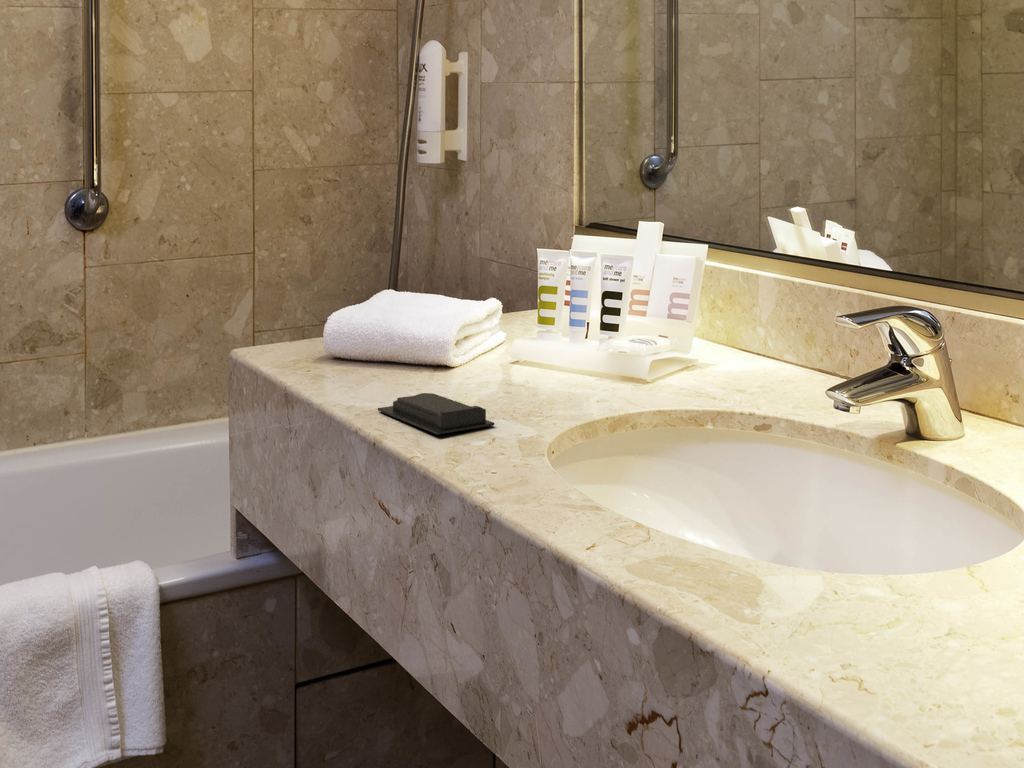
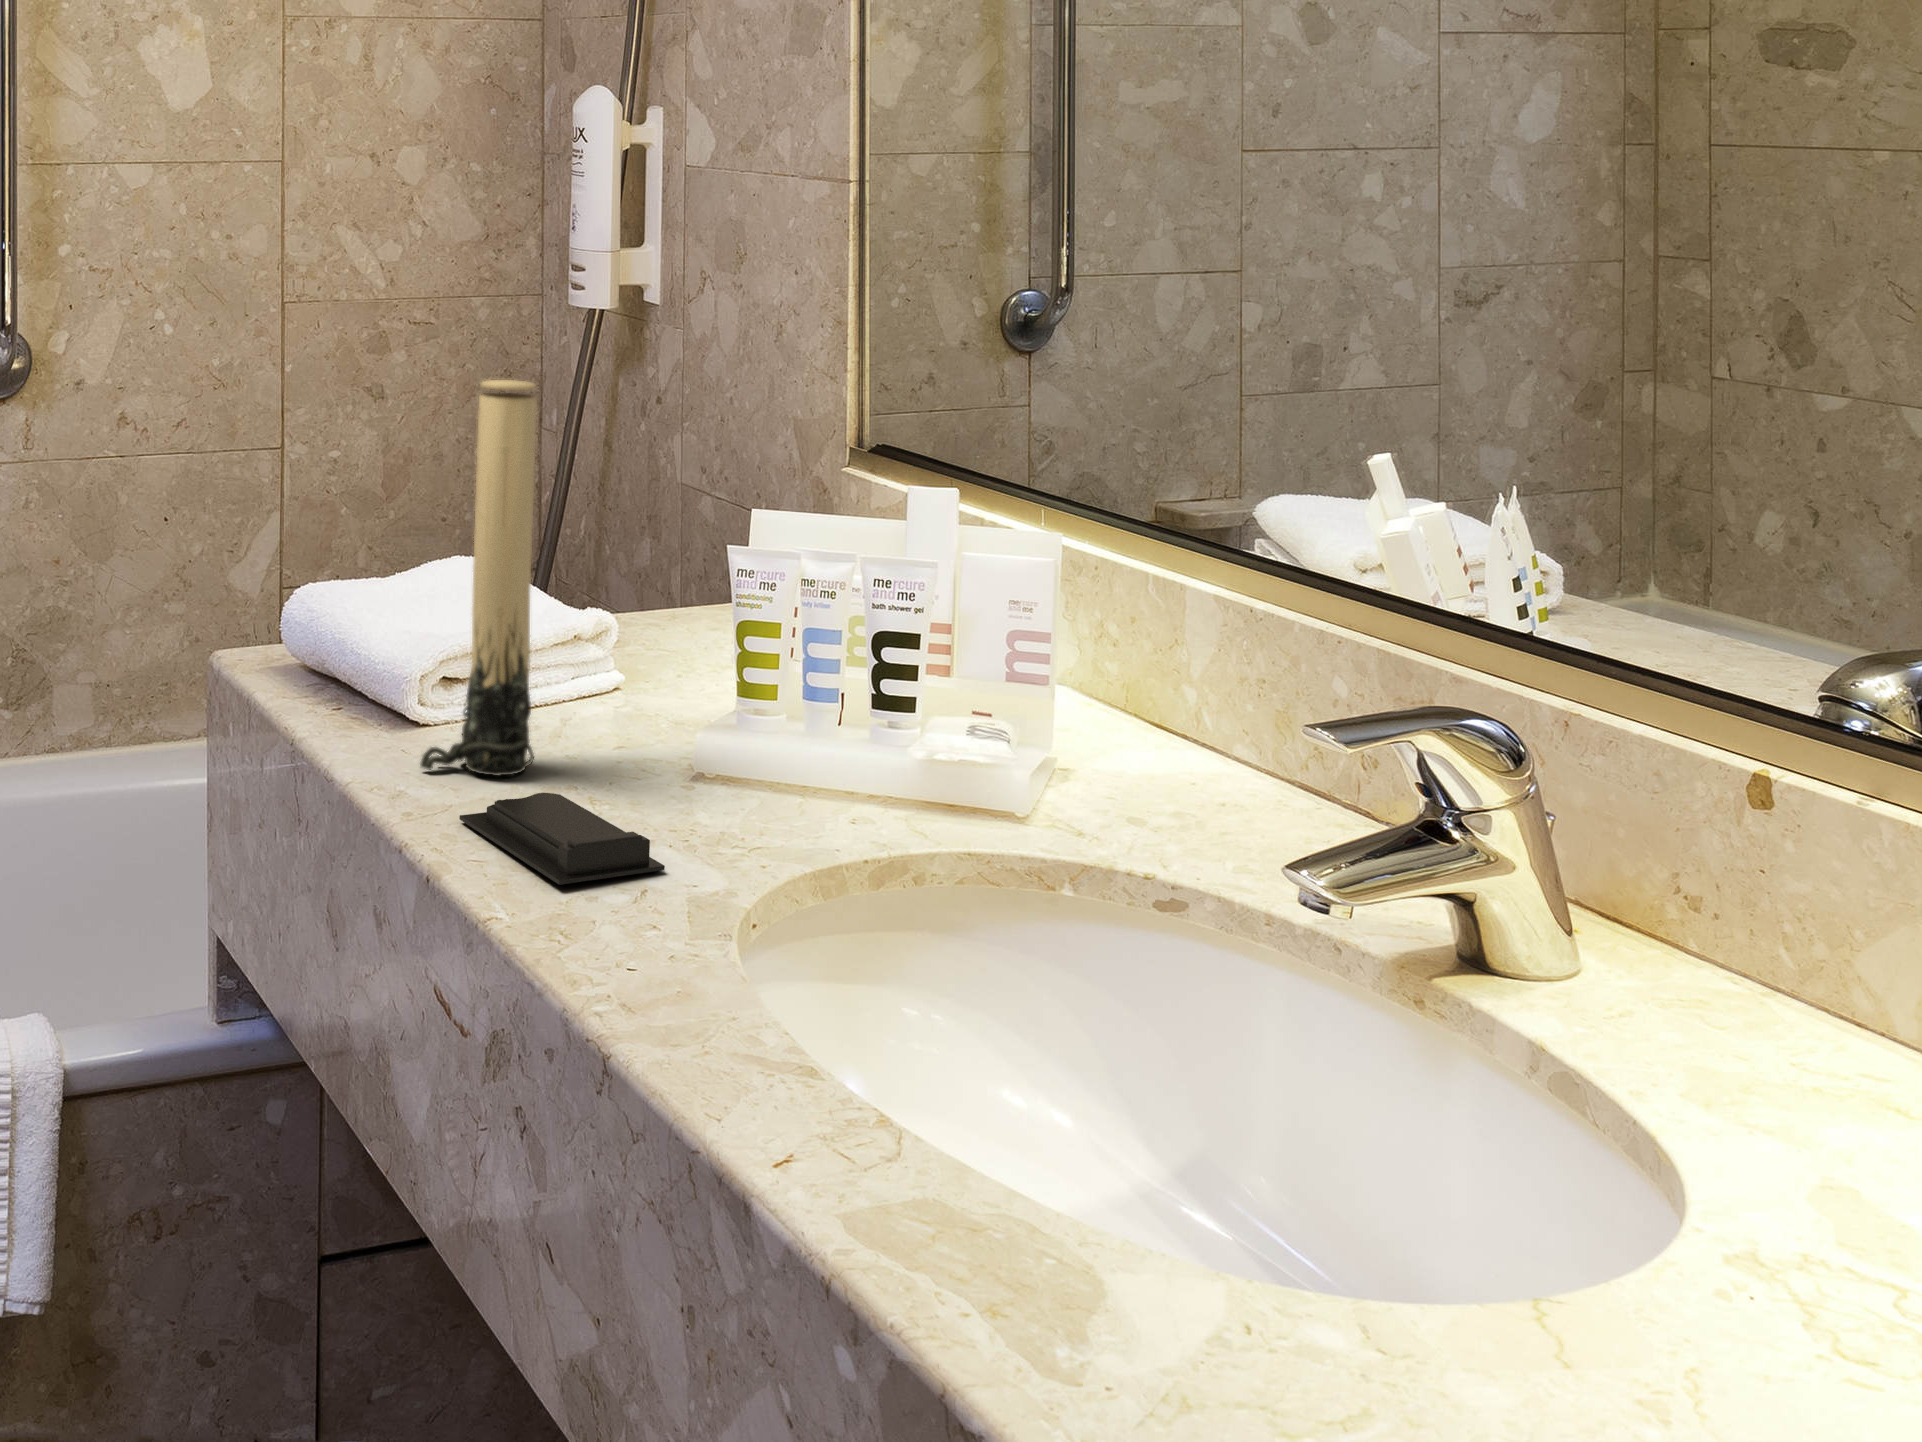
candle: none [353,166,417,390] -> present [420,380,537,775]

